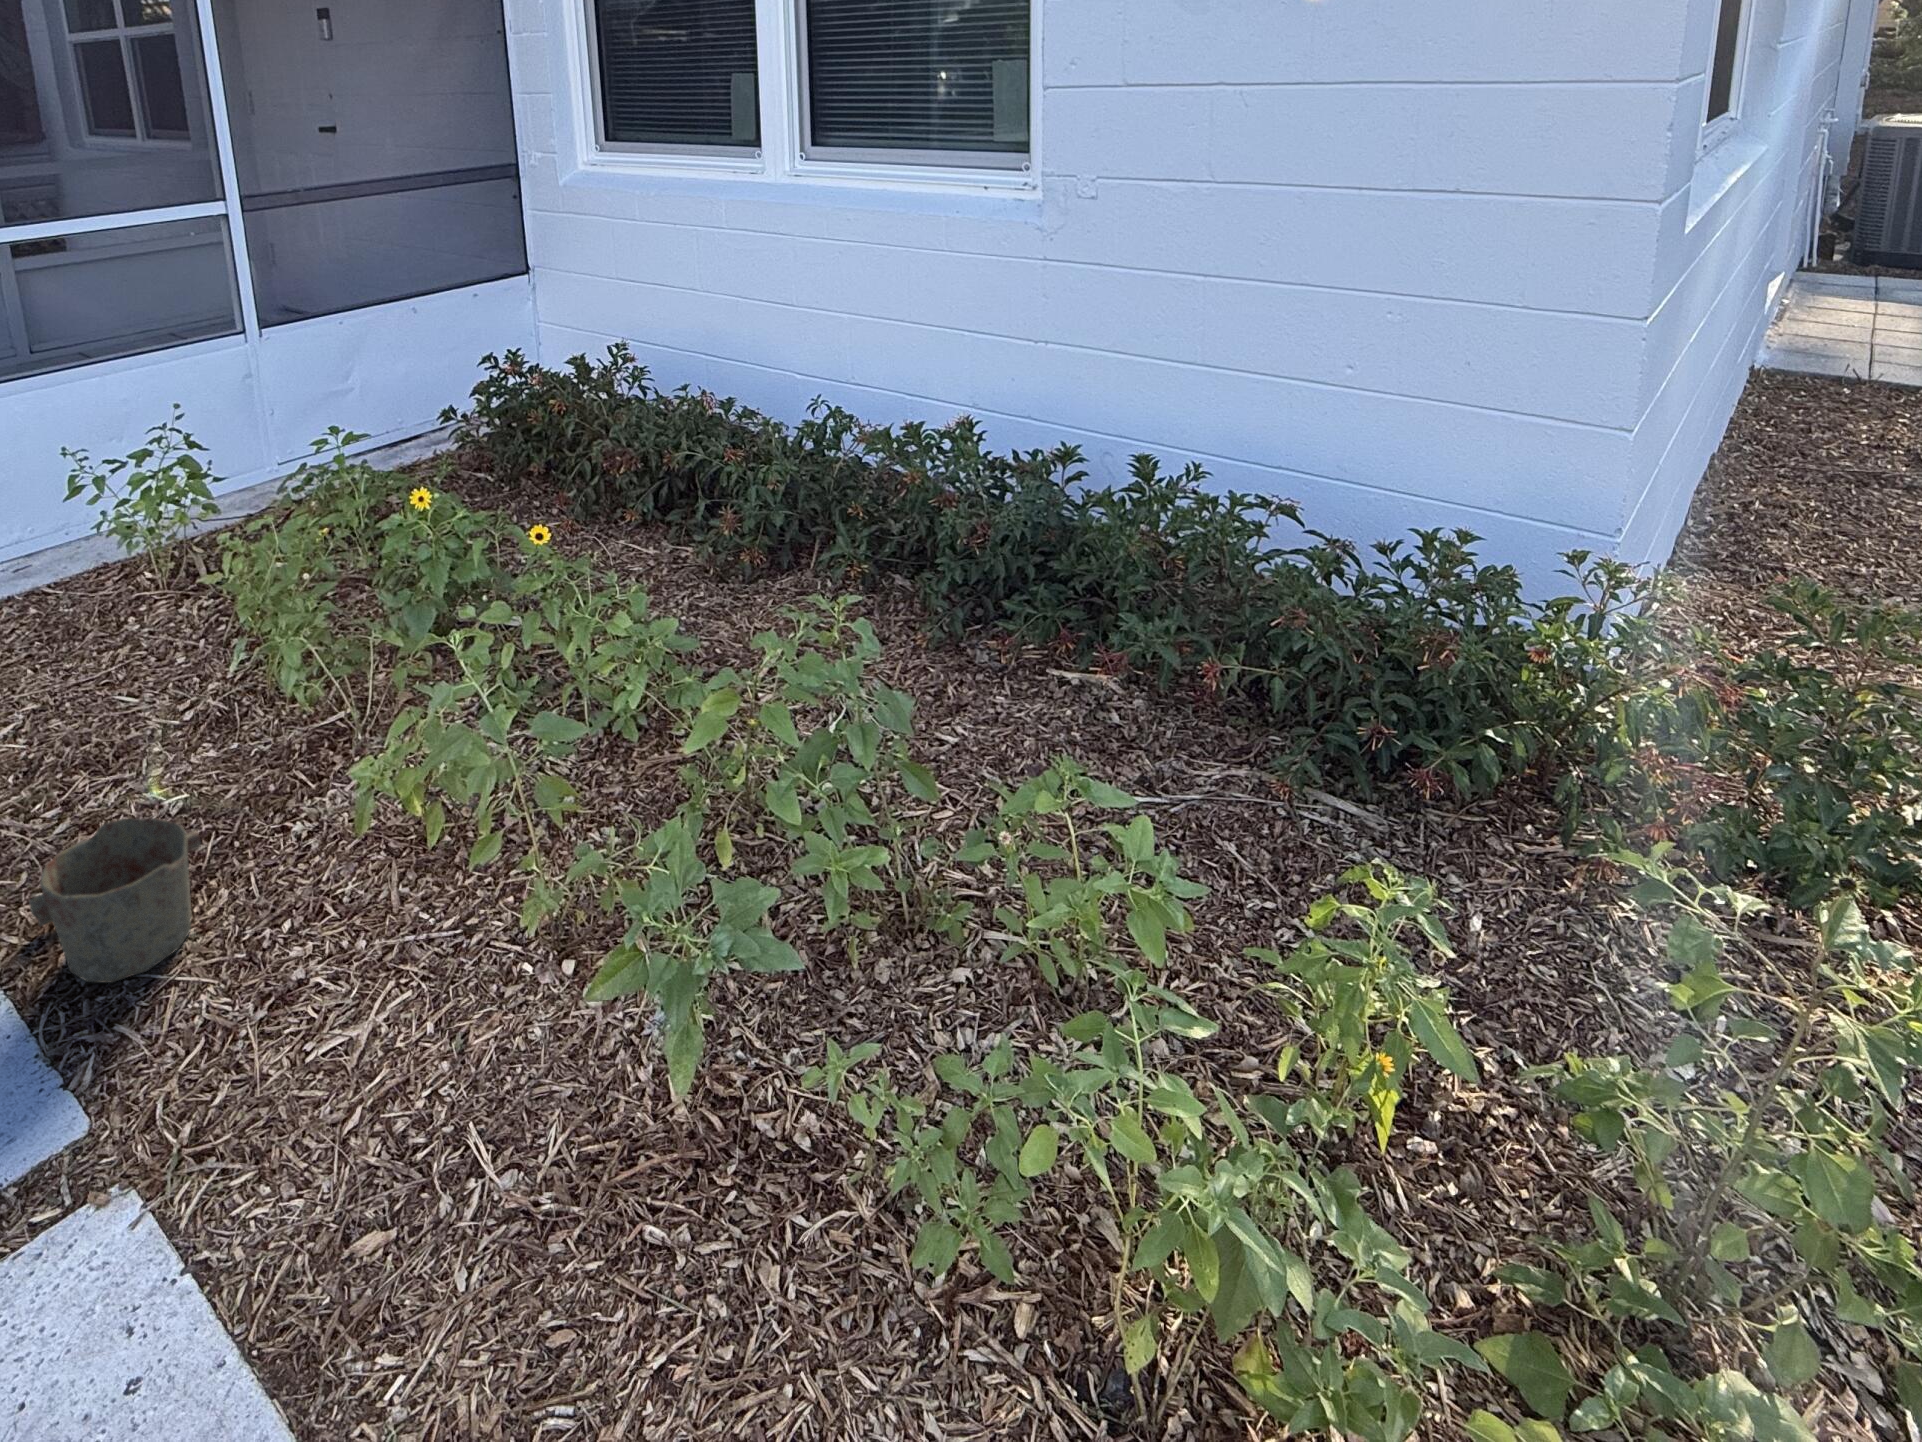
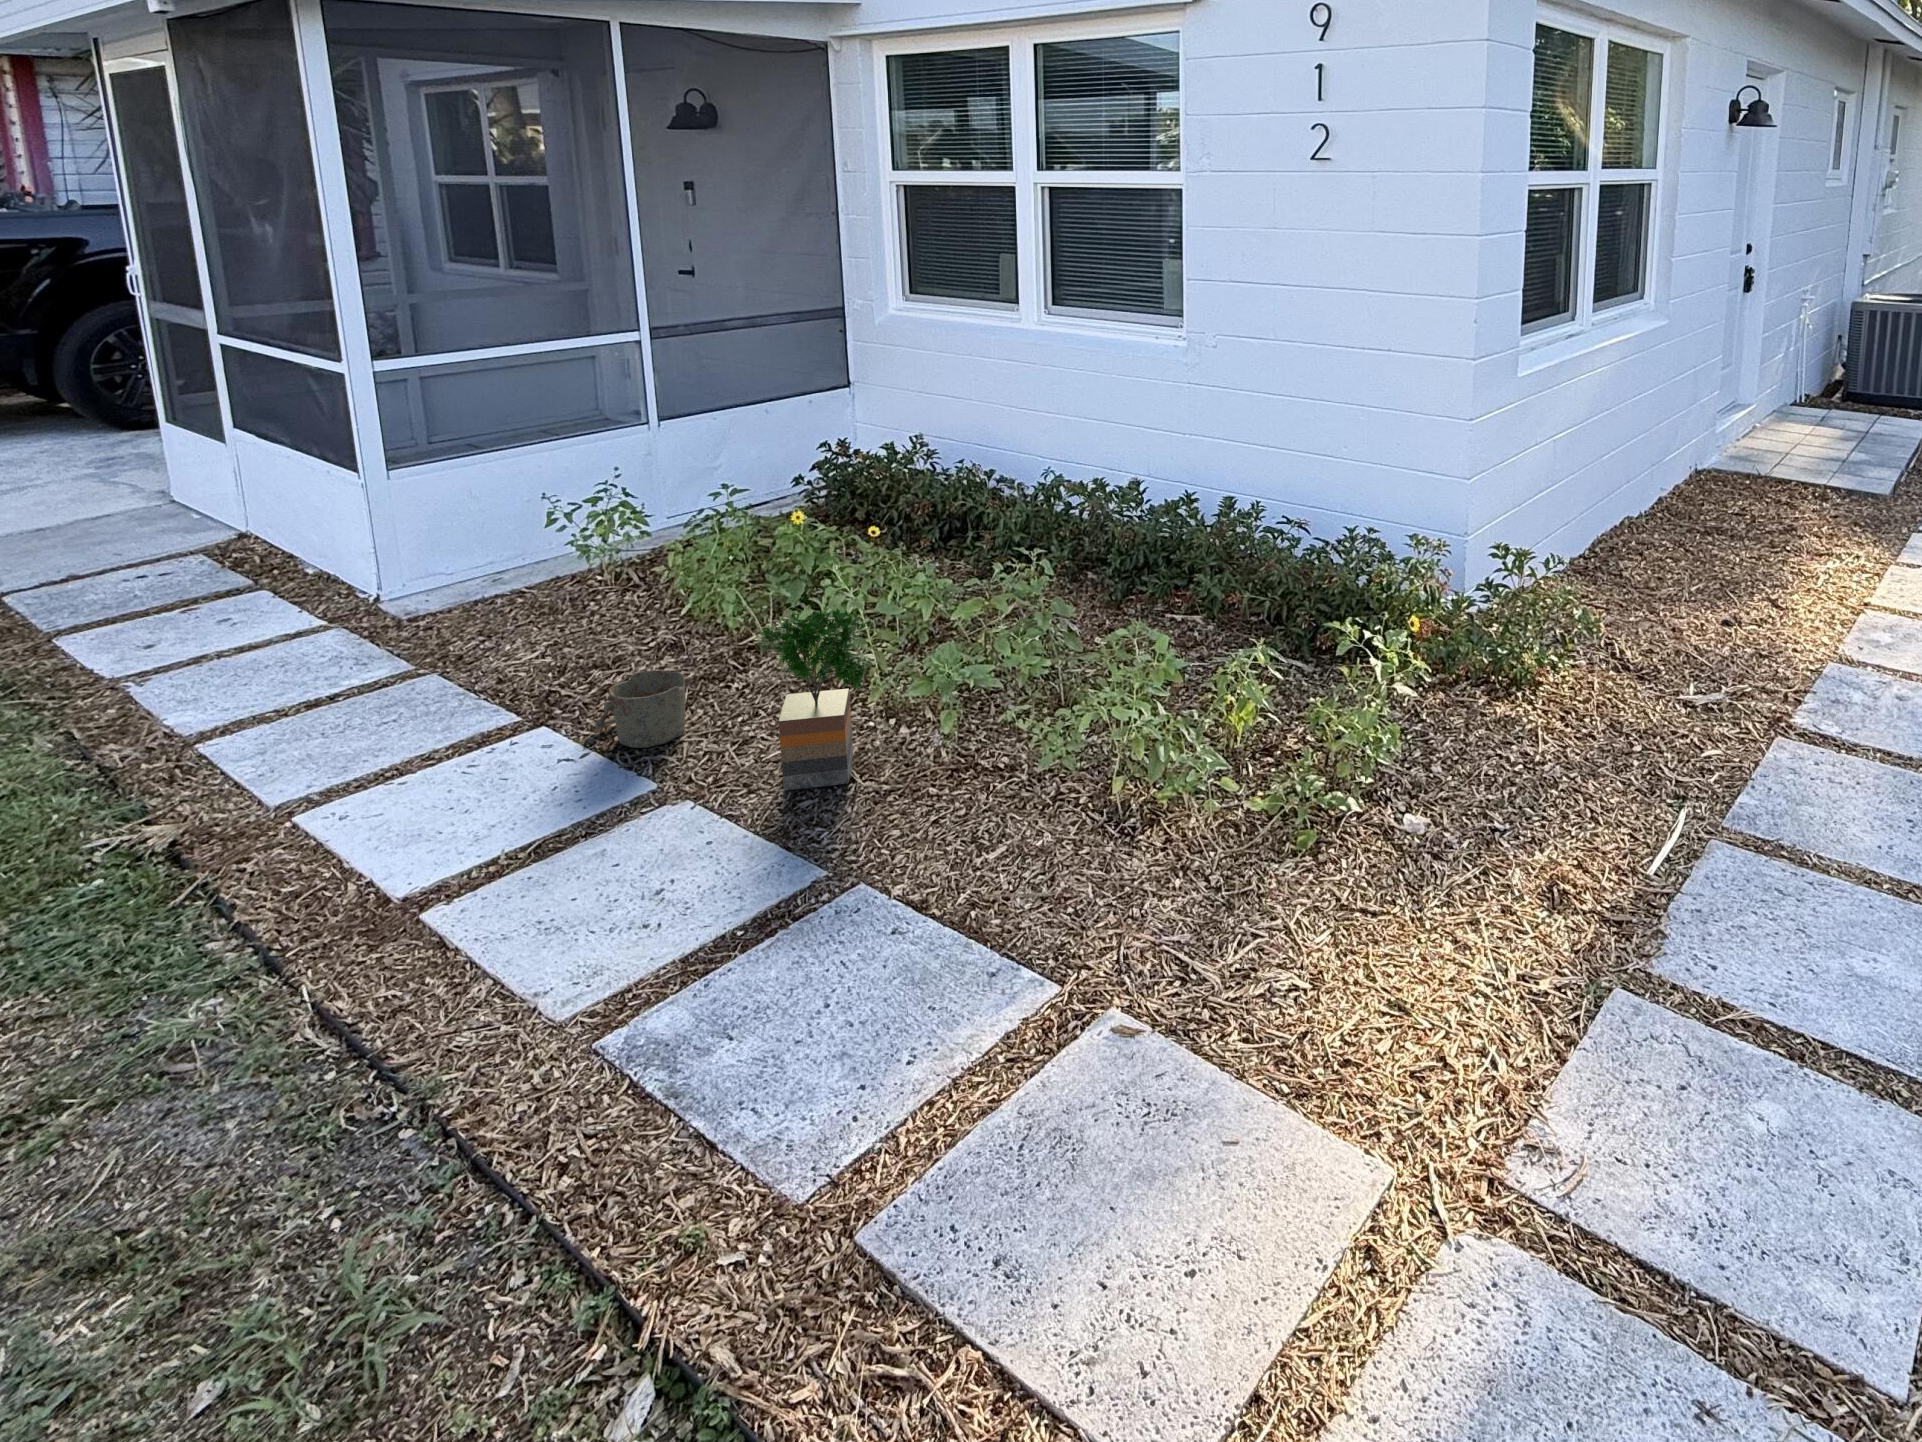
potted tree: none [264,752,518,1145] -> present [755,609,875,790]

